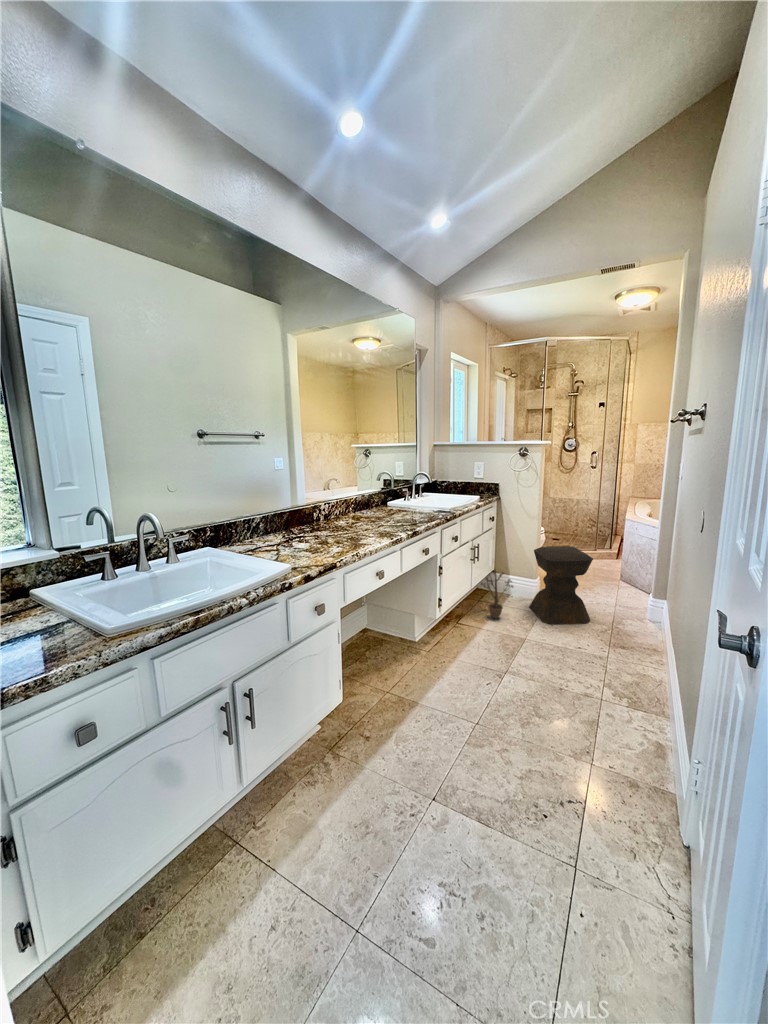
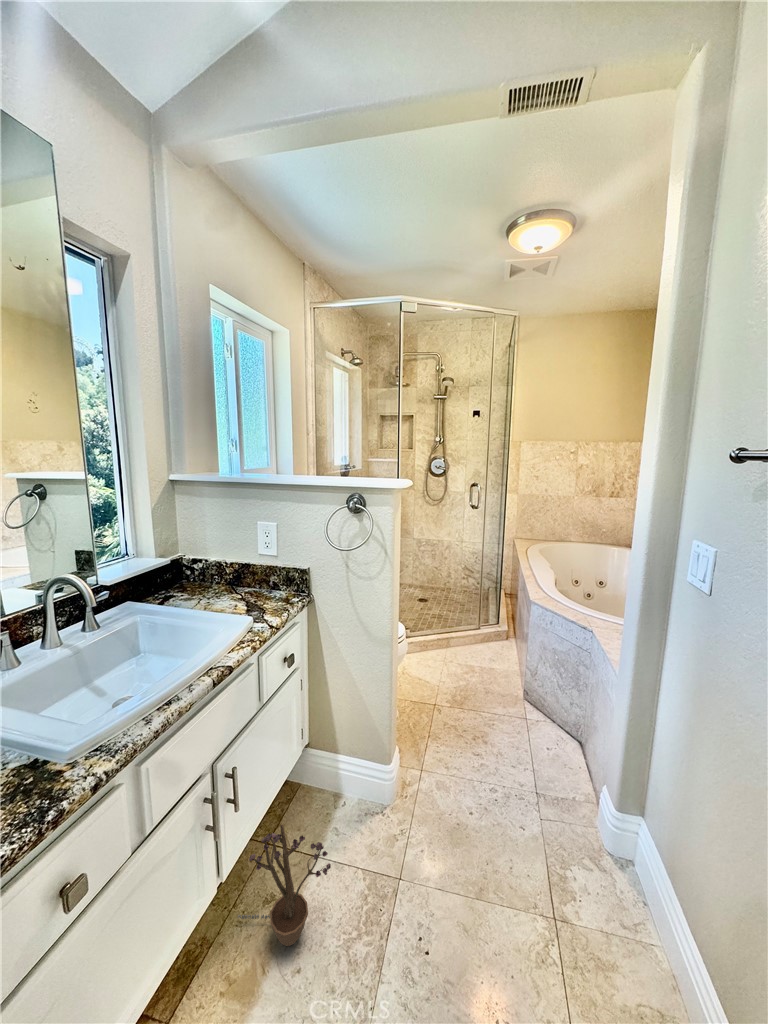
stool: present [529,546,593,624] -> none [376,705,511,941]

